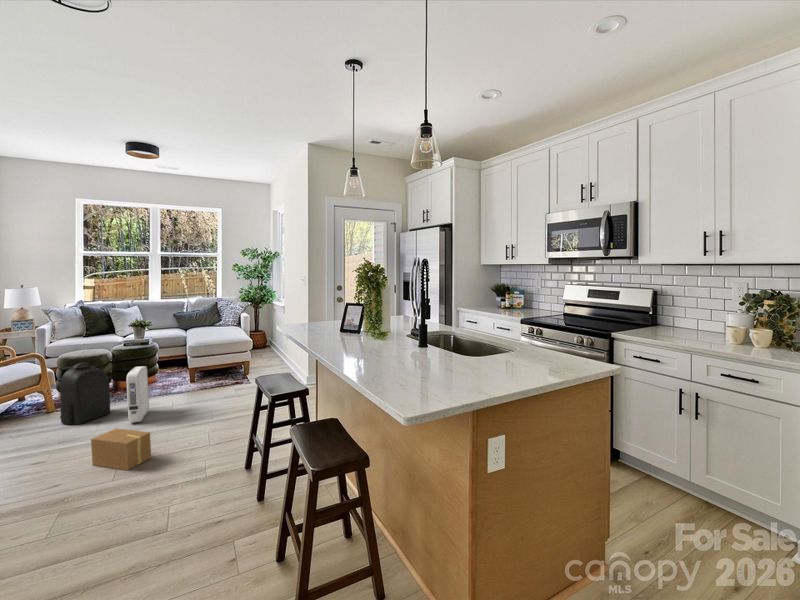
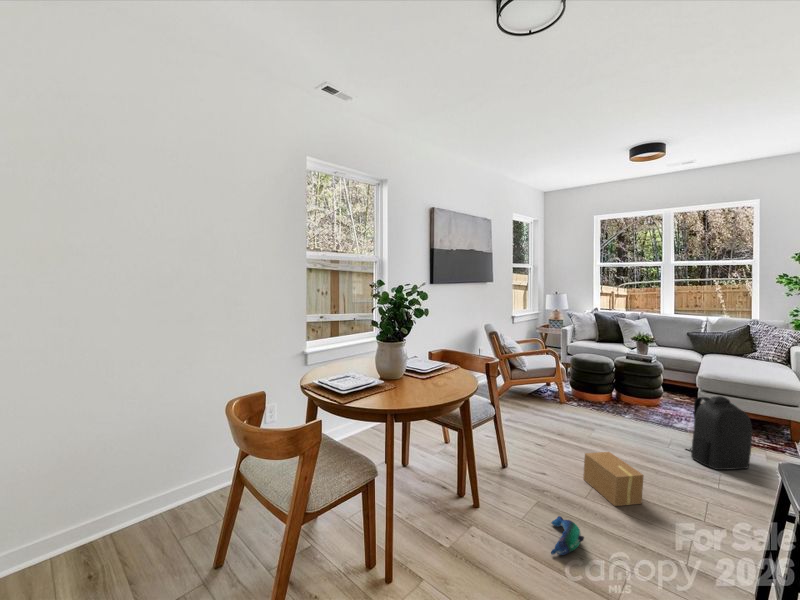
backpack: present [60,362,110,424] -> present [689,396,752,470]
air purifier: present [126,366,149,423] -> none [623,388,649,449]
plush toy: none [63,499,103,537] -> present [551,516,584,555]

